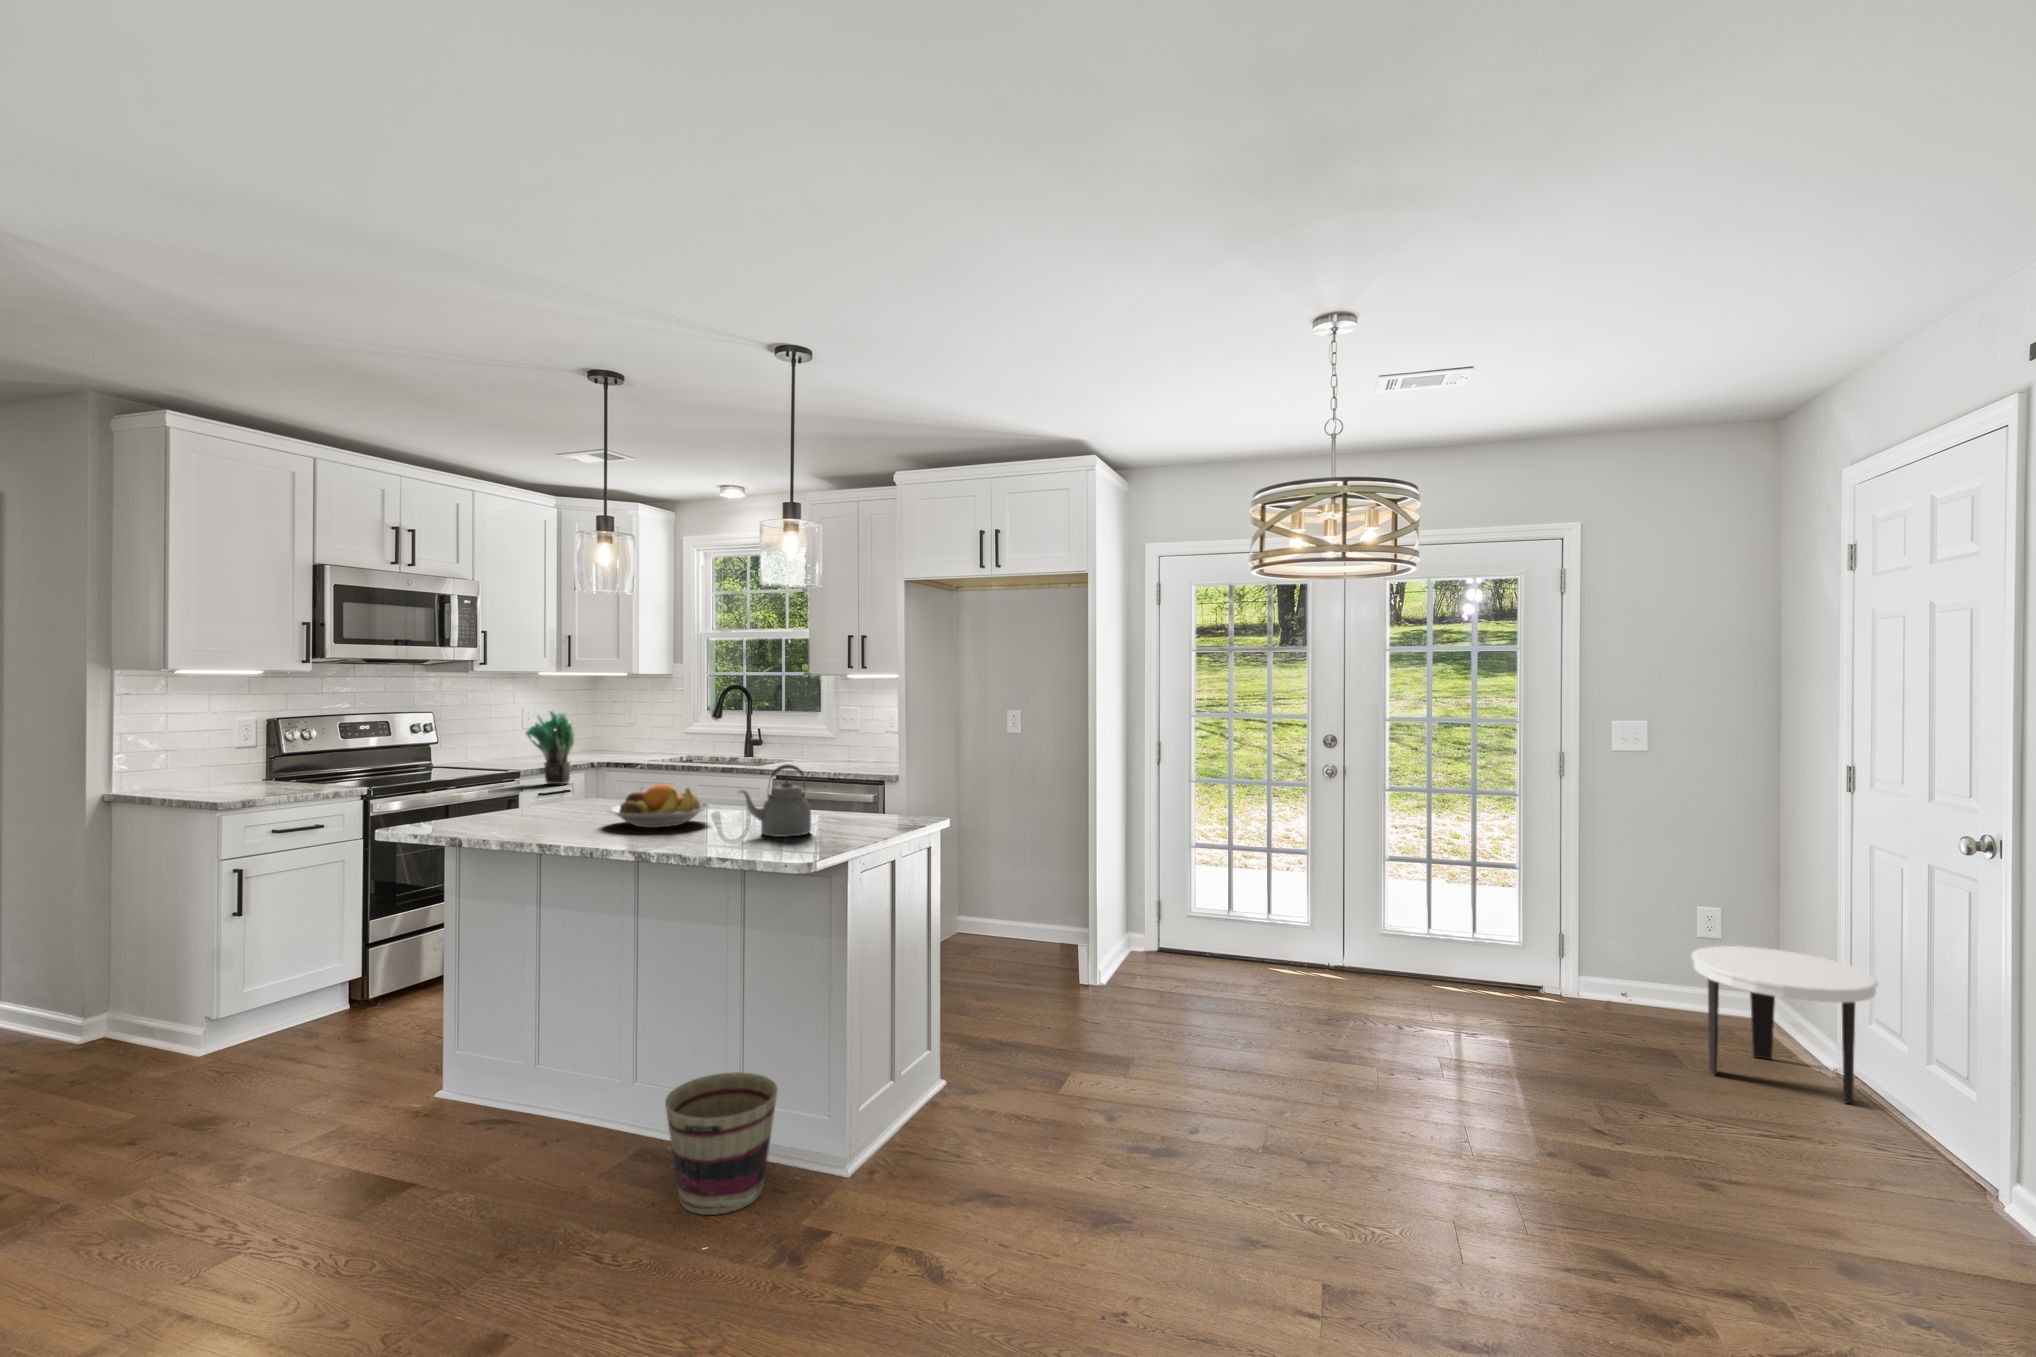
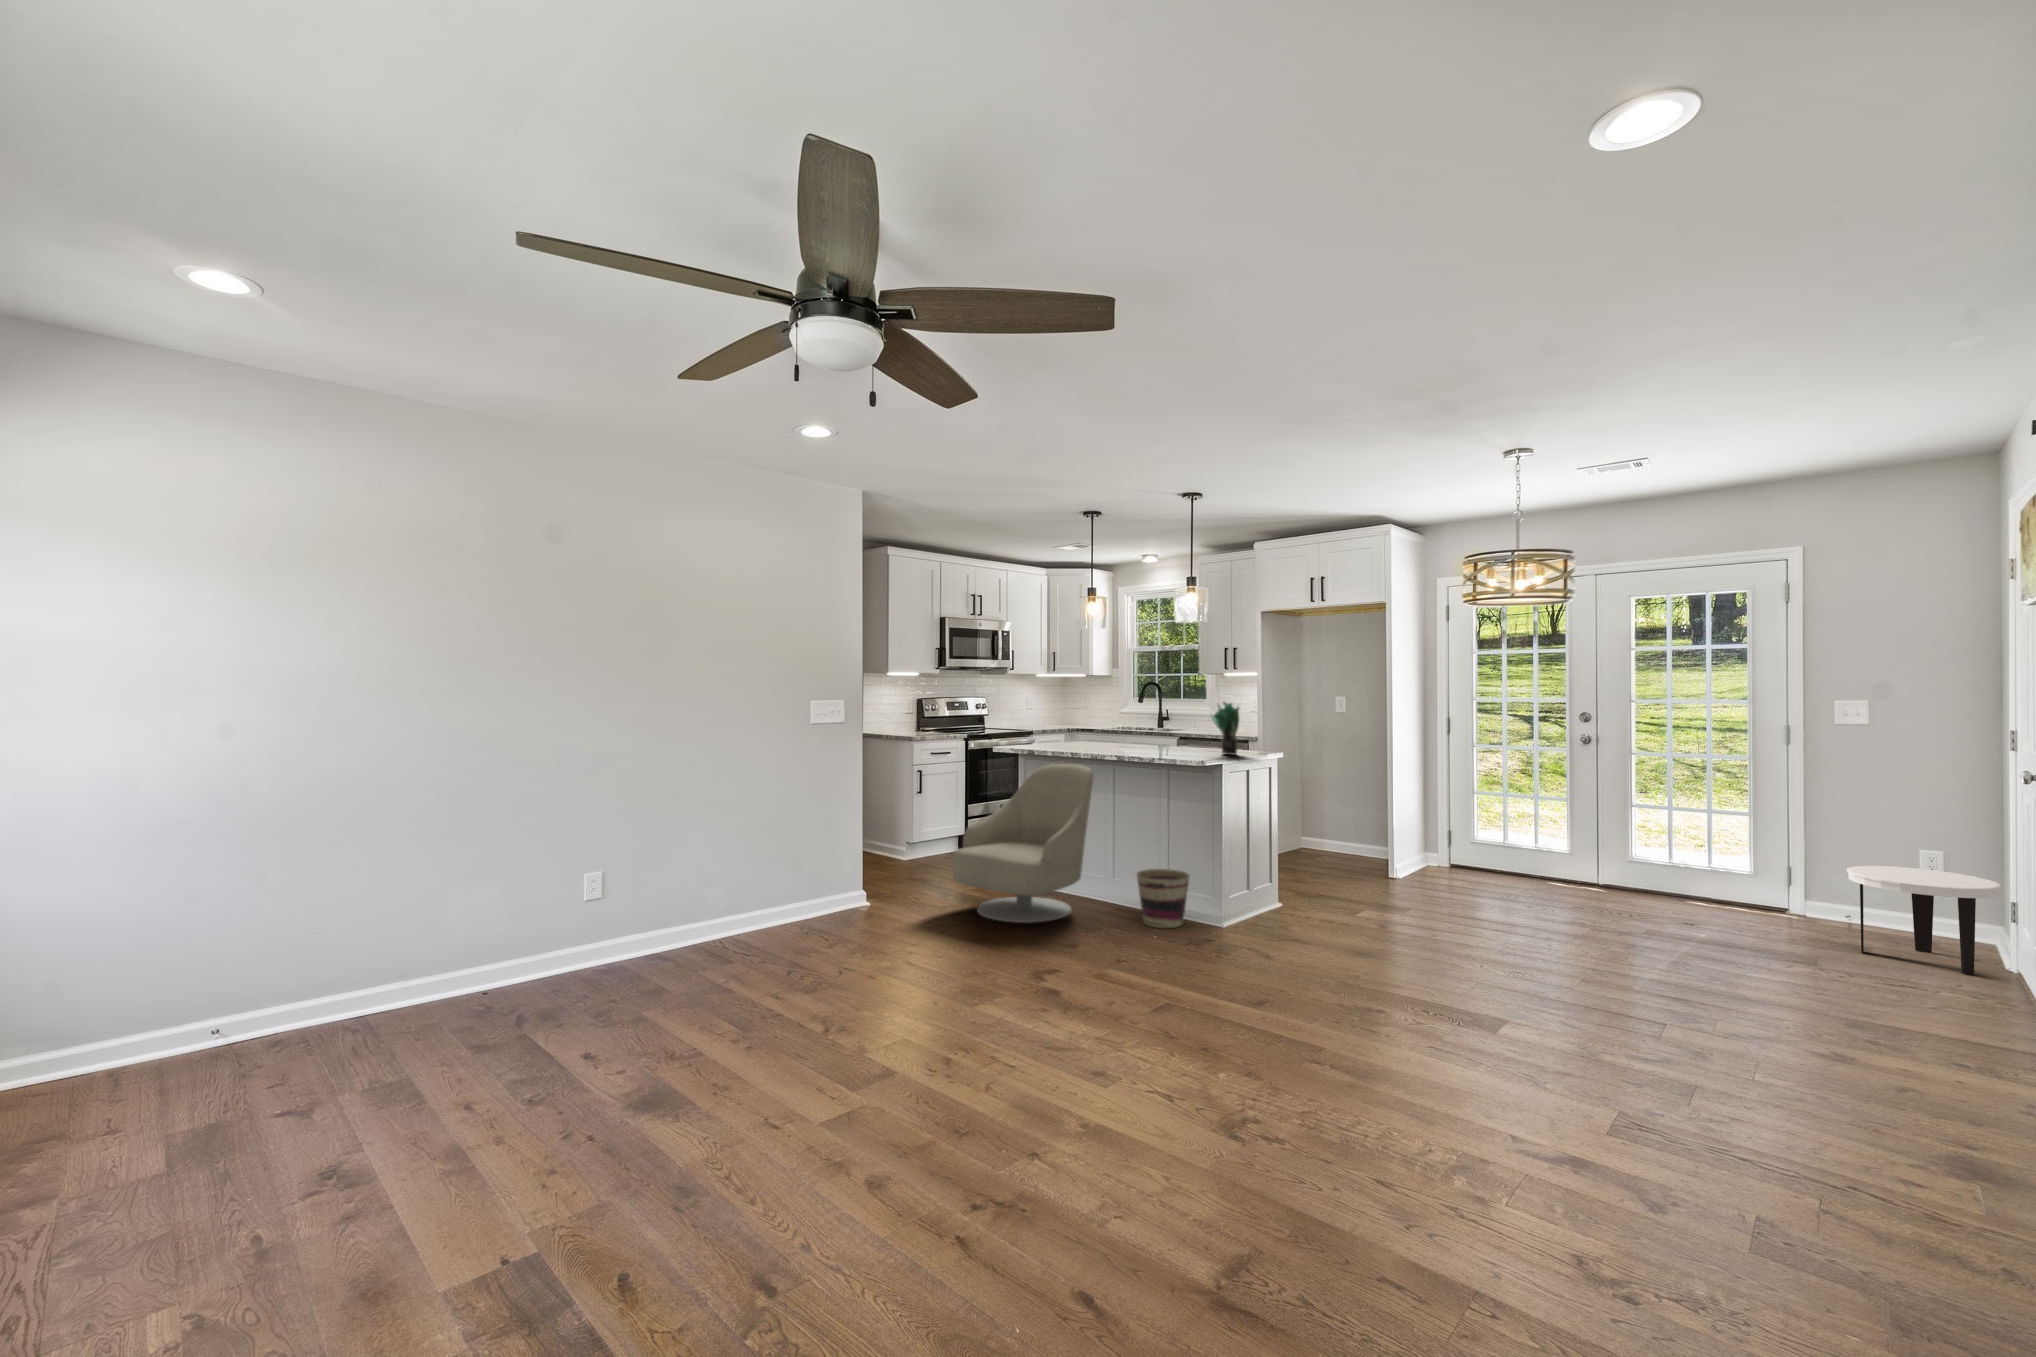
potted plant: present [526,711,574,784] -> present [1211,702,1239,755]
kettle: present [740,764,811,837] -> none [1165,719,1205,757]
fruit bowl: present [608,784,710,828] -> none [1097,730,1149,752]
armchair: none [213,862,586,1262] -> present [952,764,1094,923]

